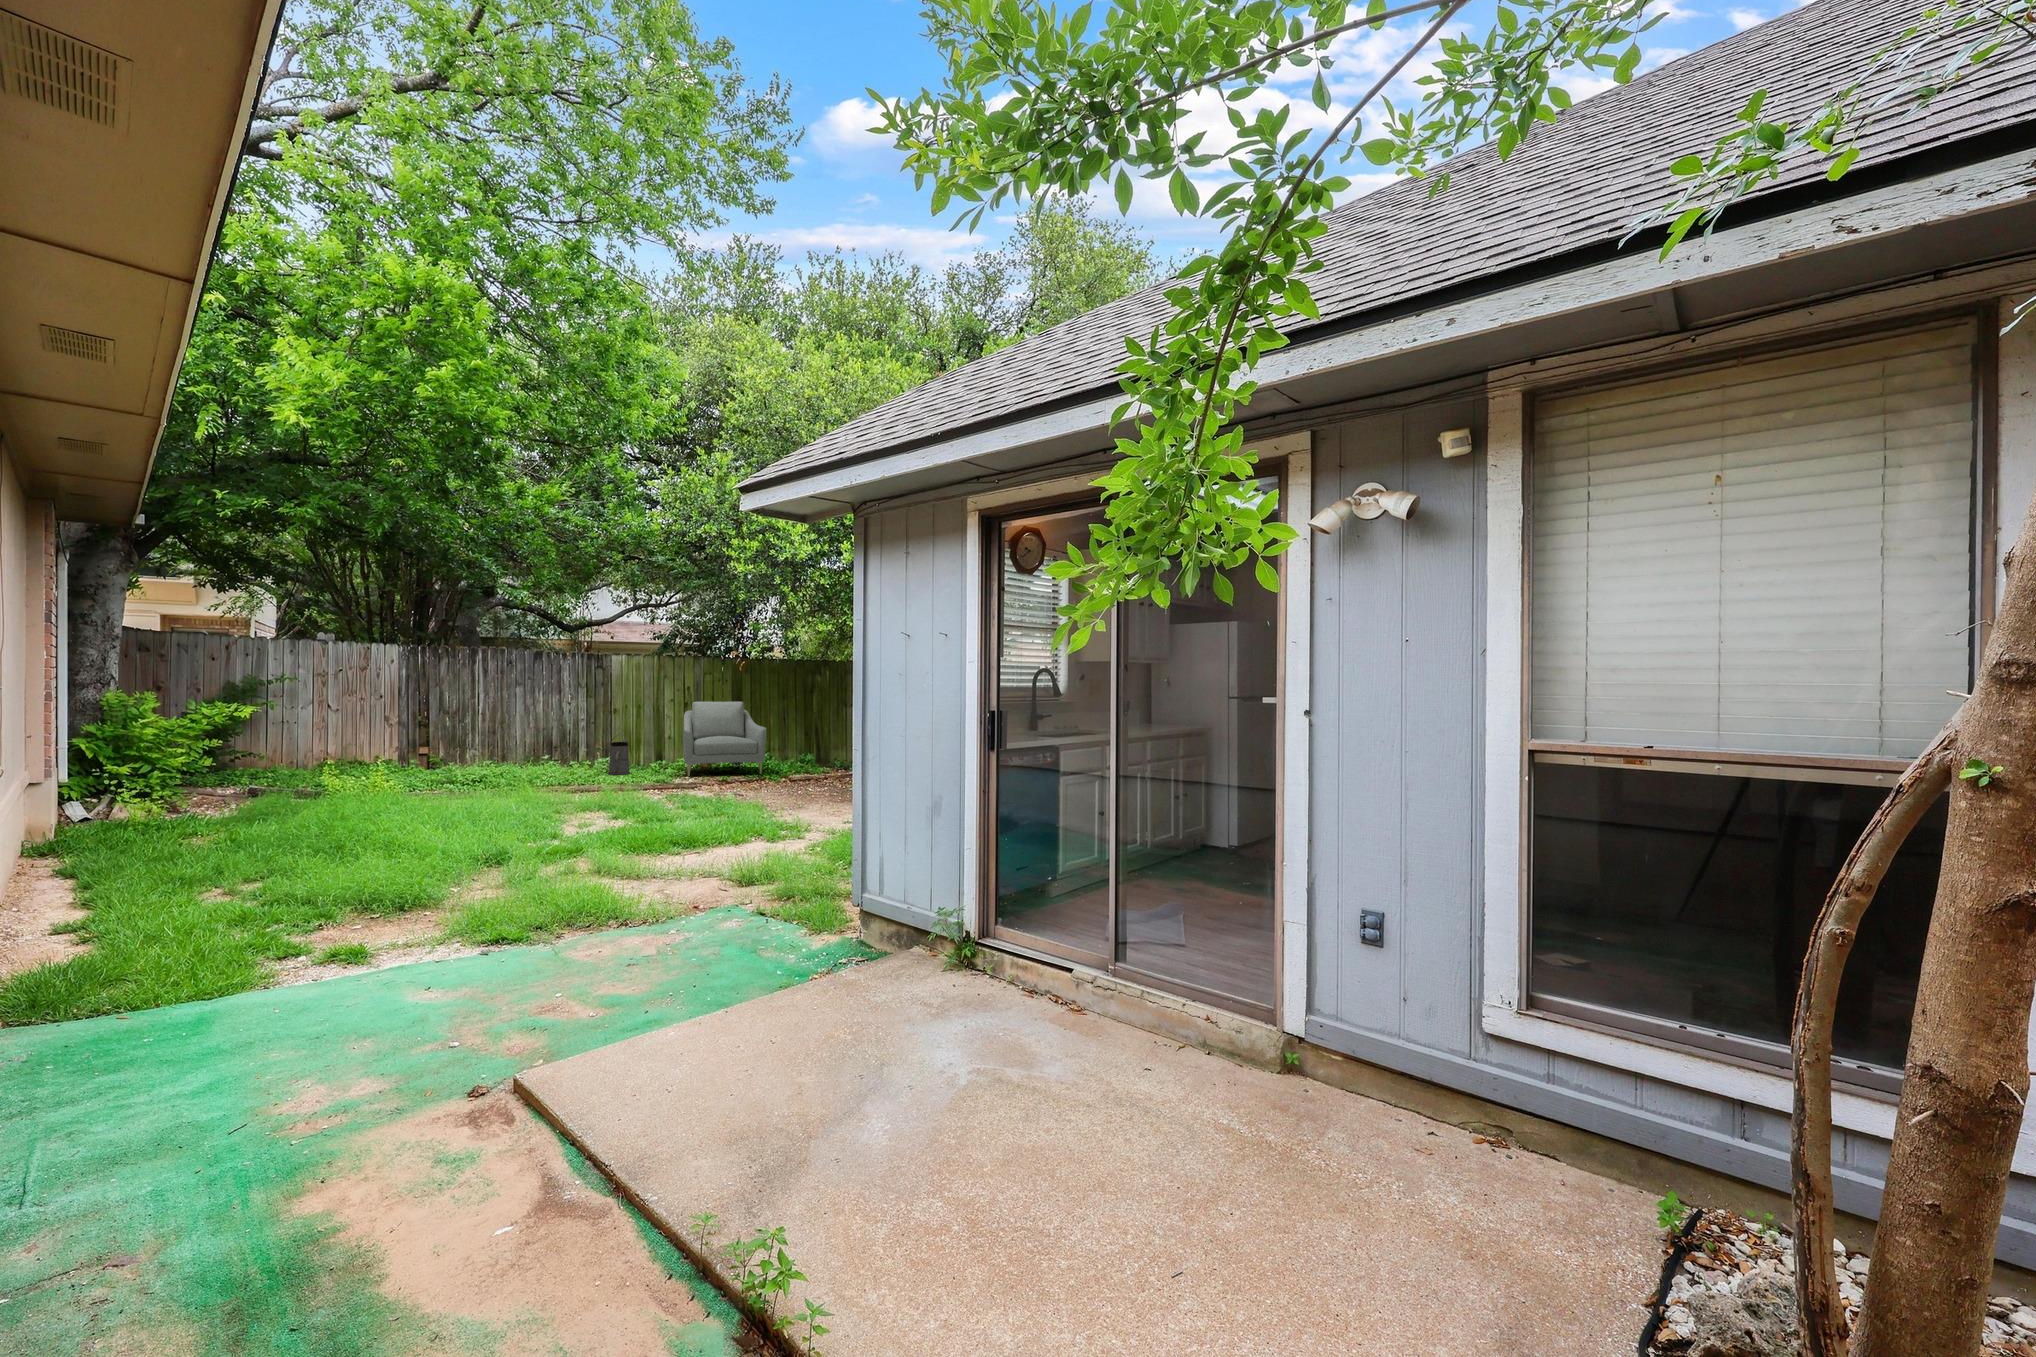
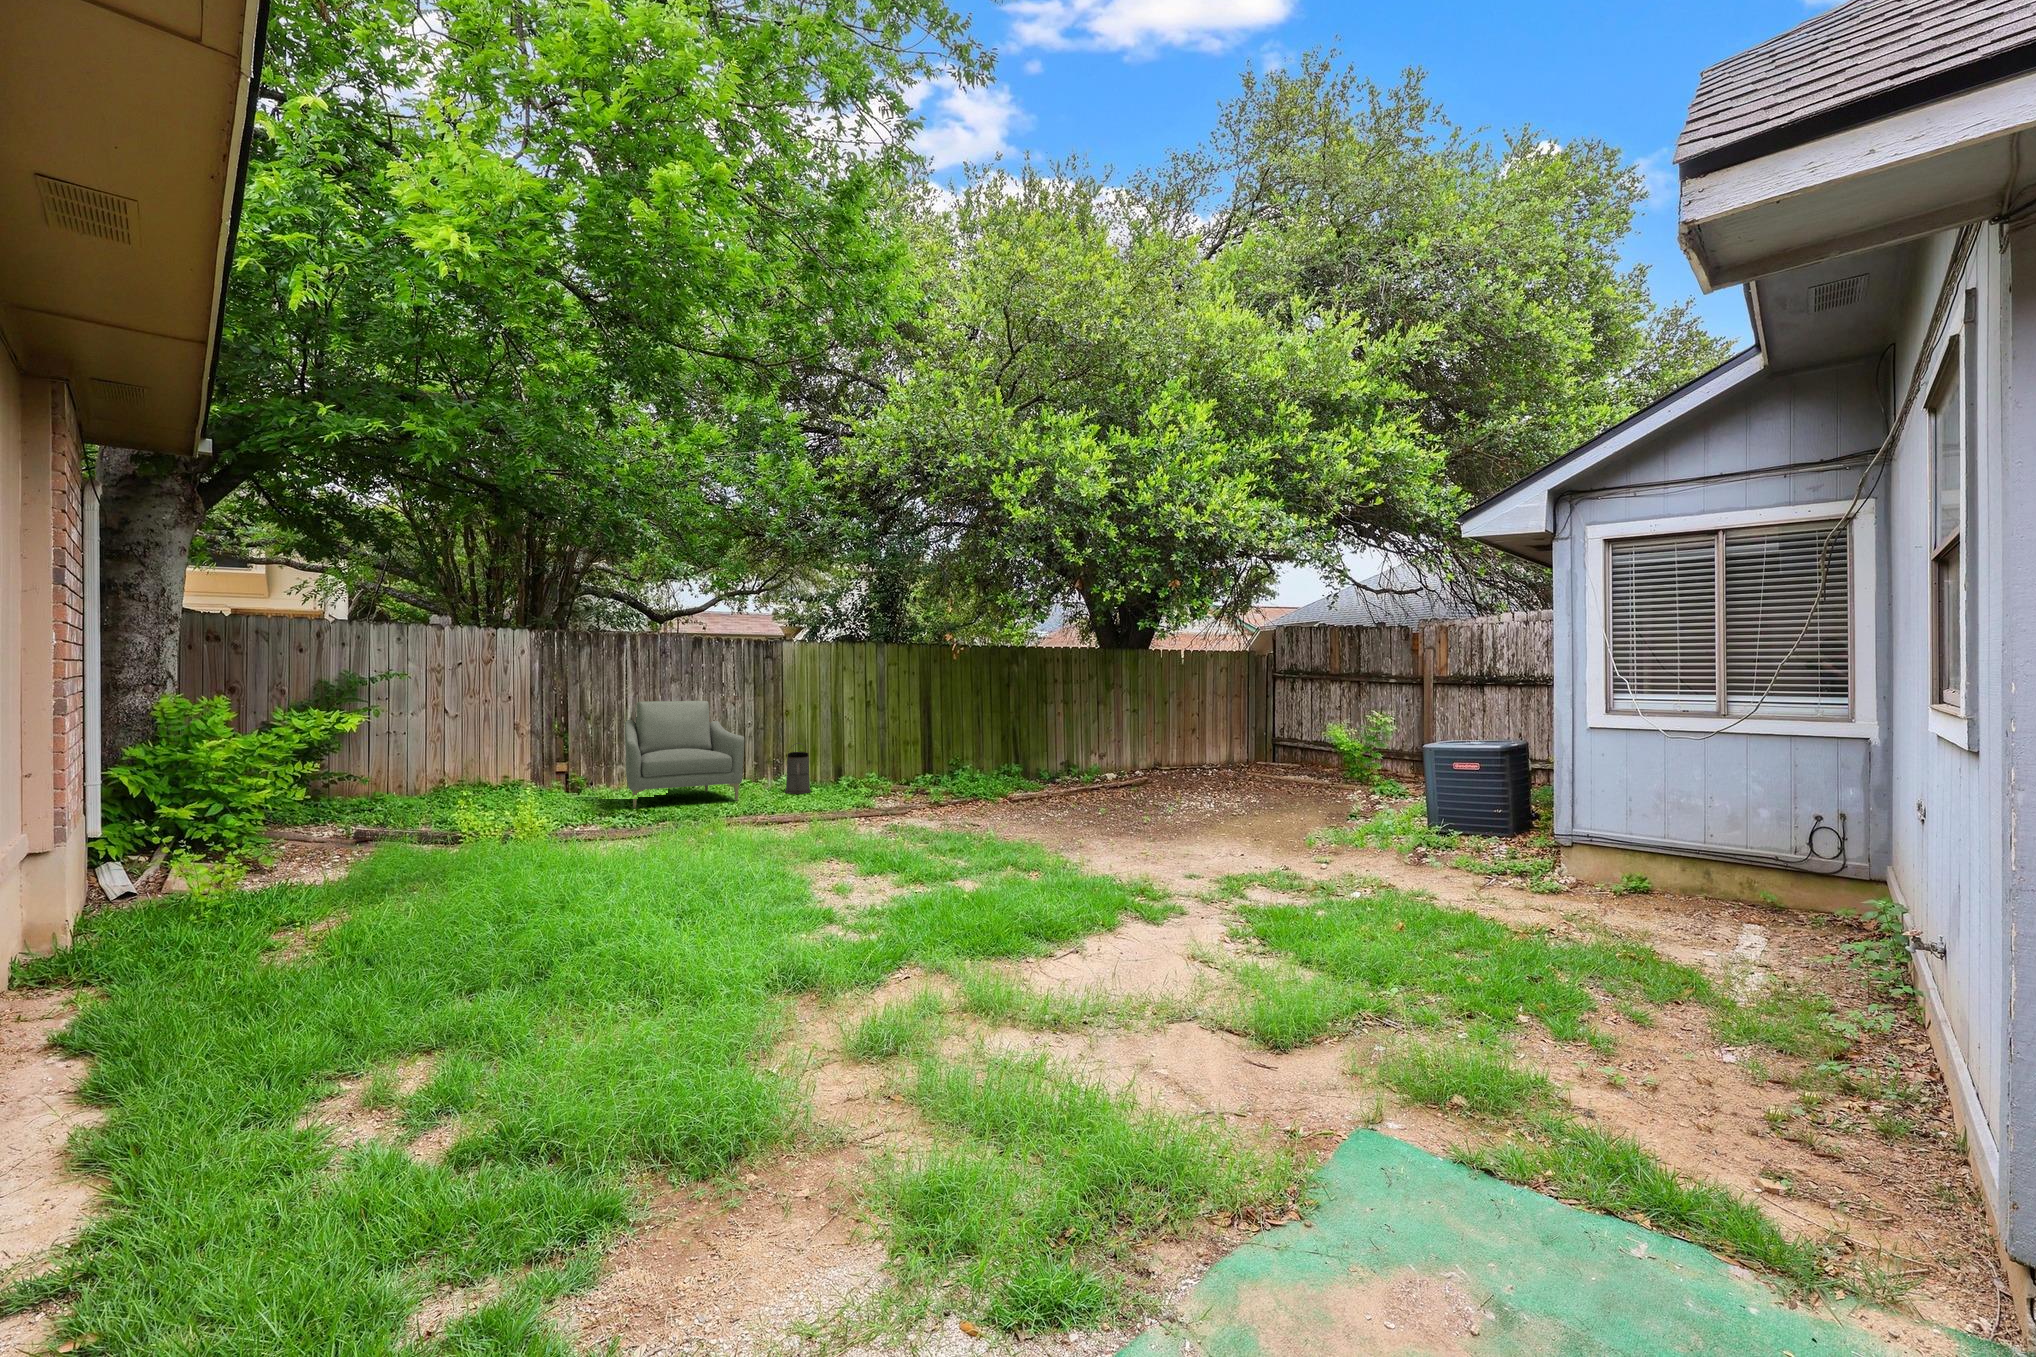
chair: present [683,702,767,777] -> present [625,701,744,808]

